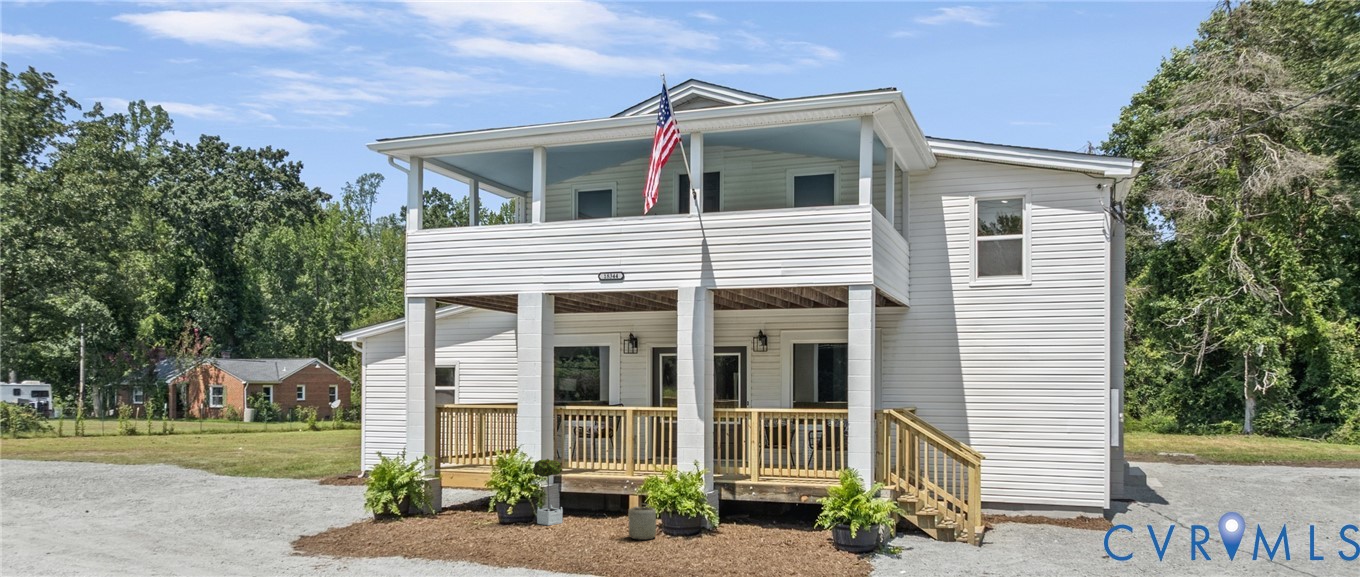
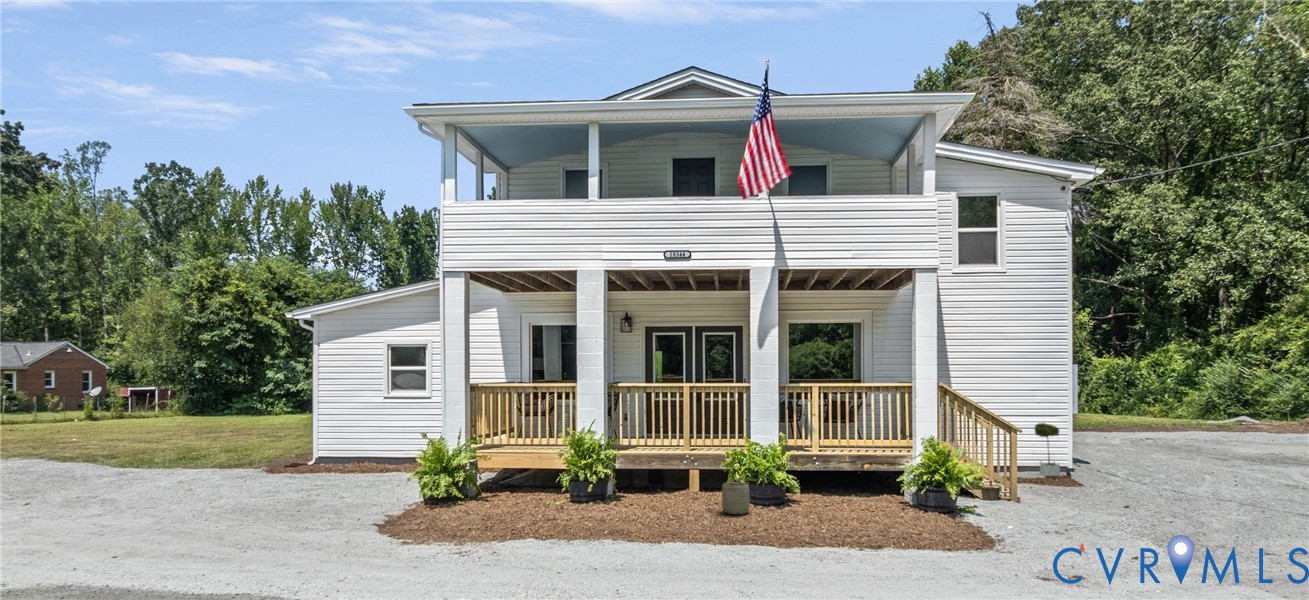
potted tree: present [533,459,563,525] -> present [1035,423,1060,476]

